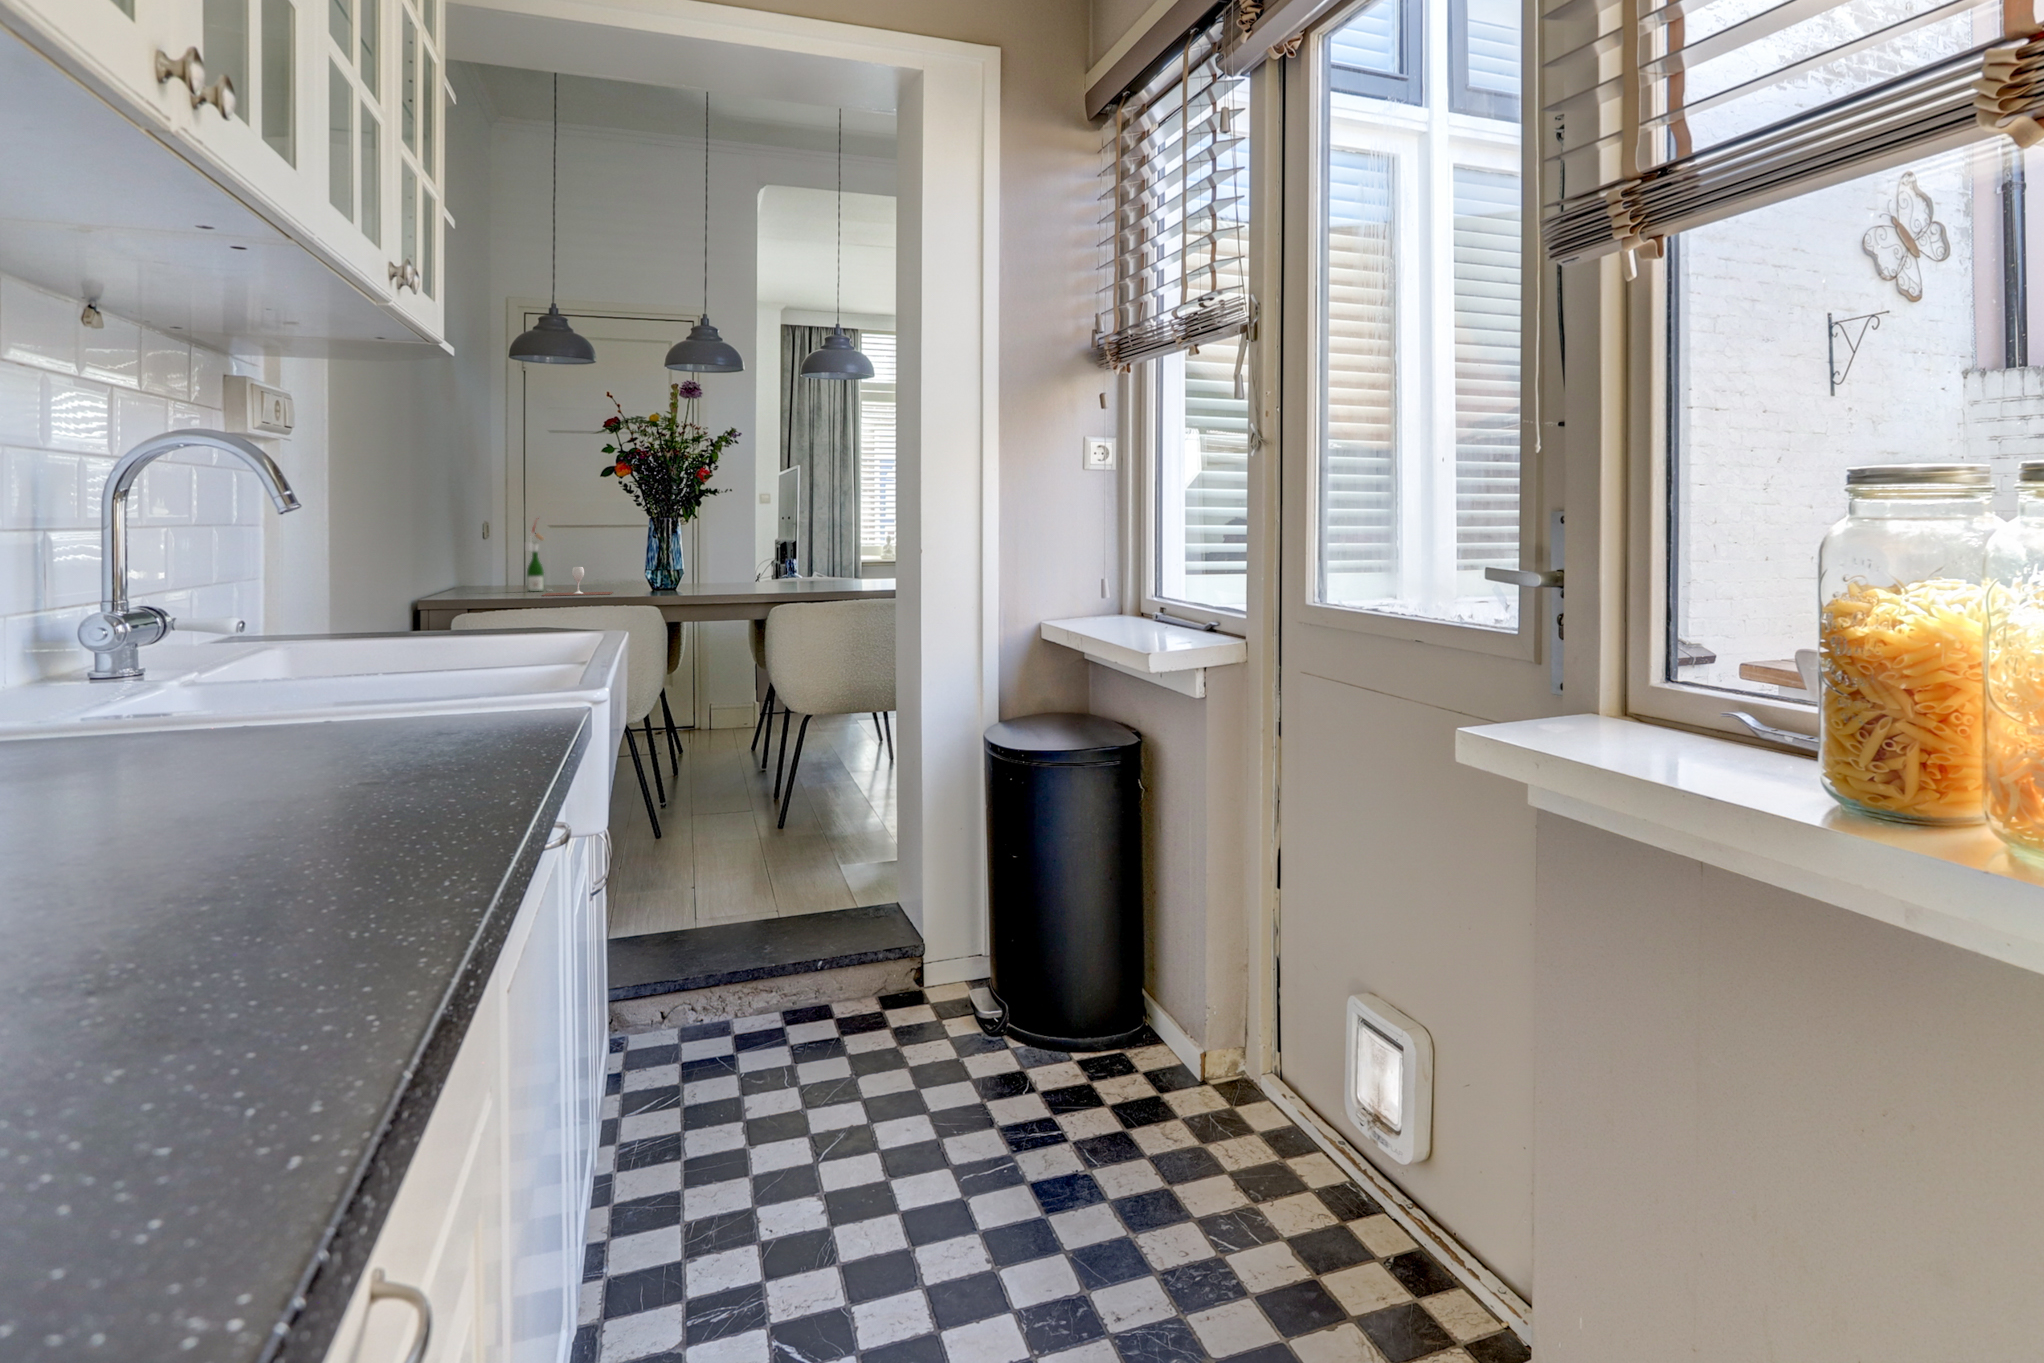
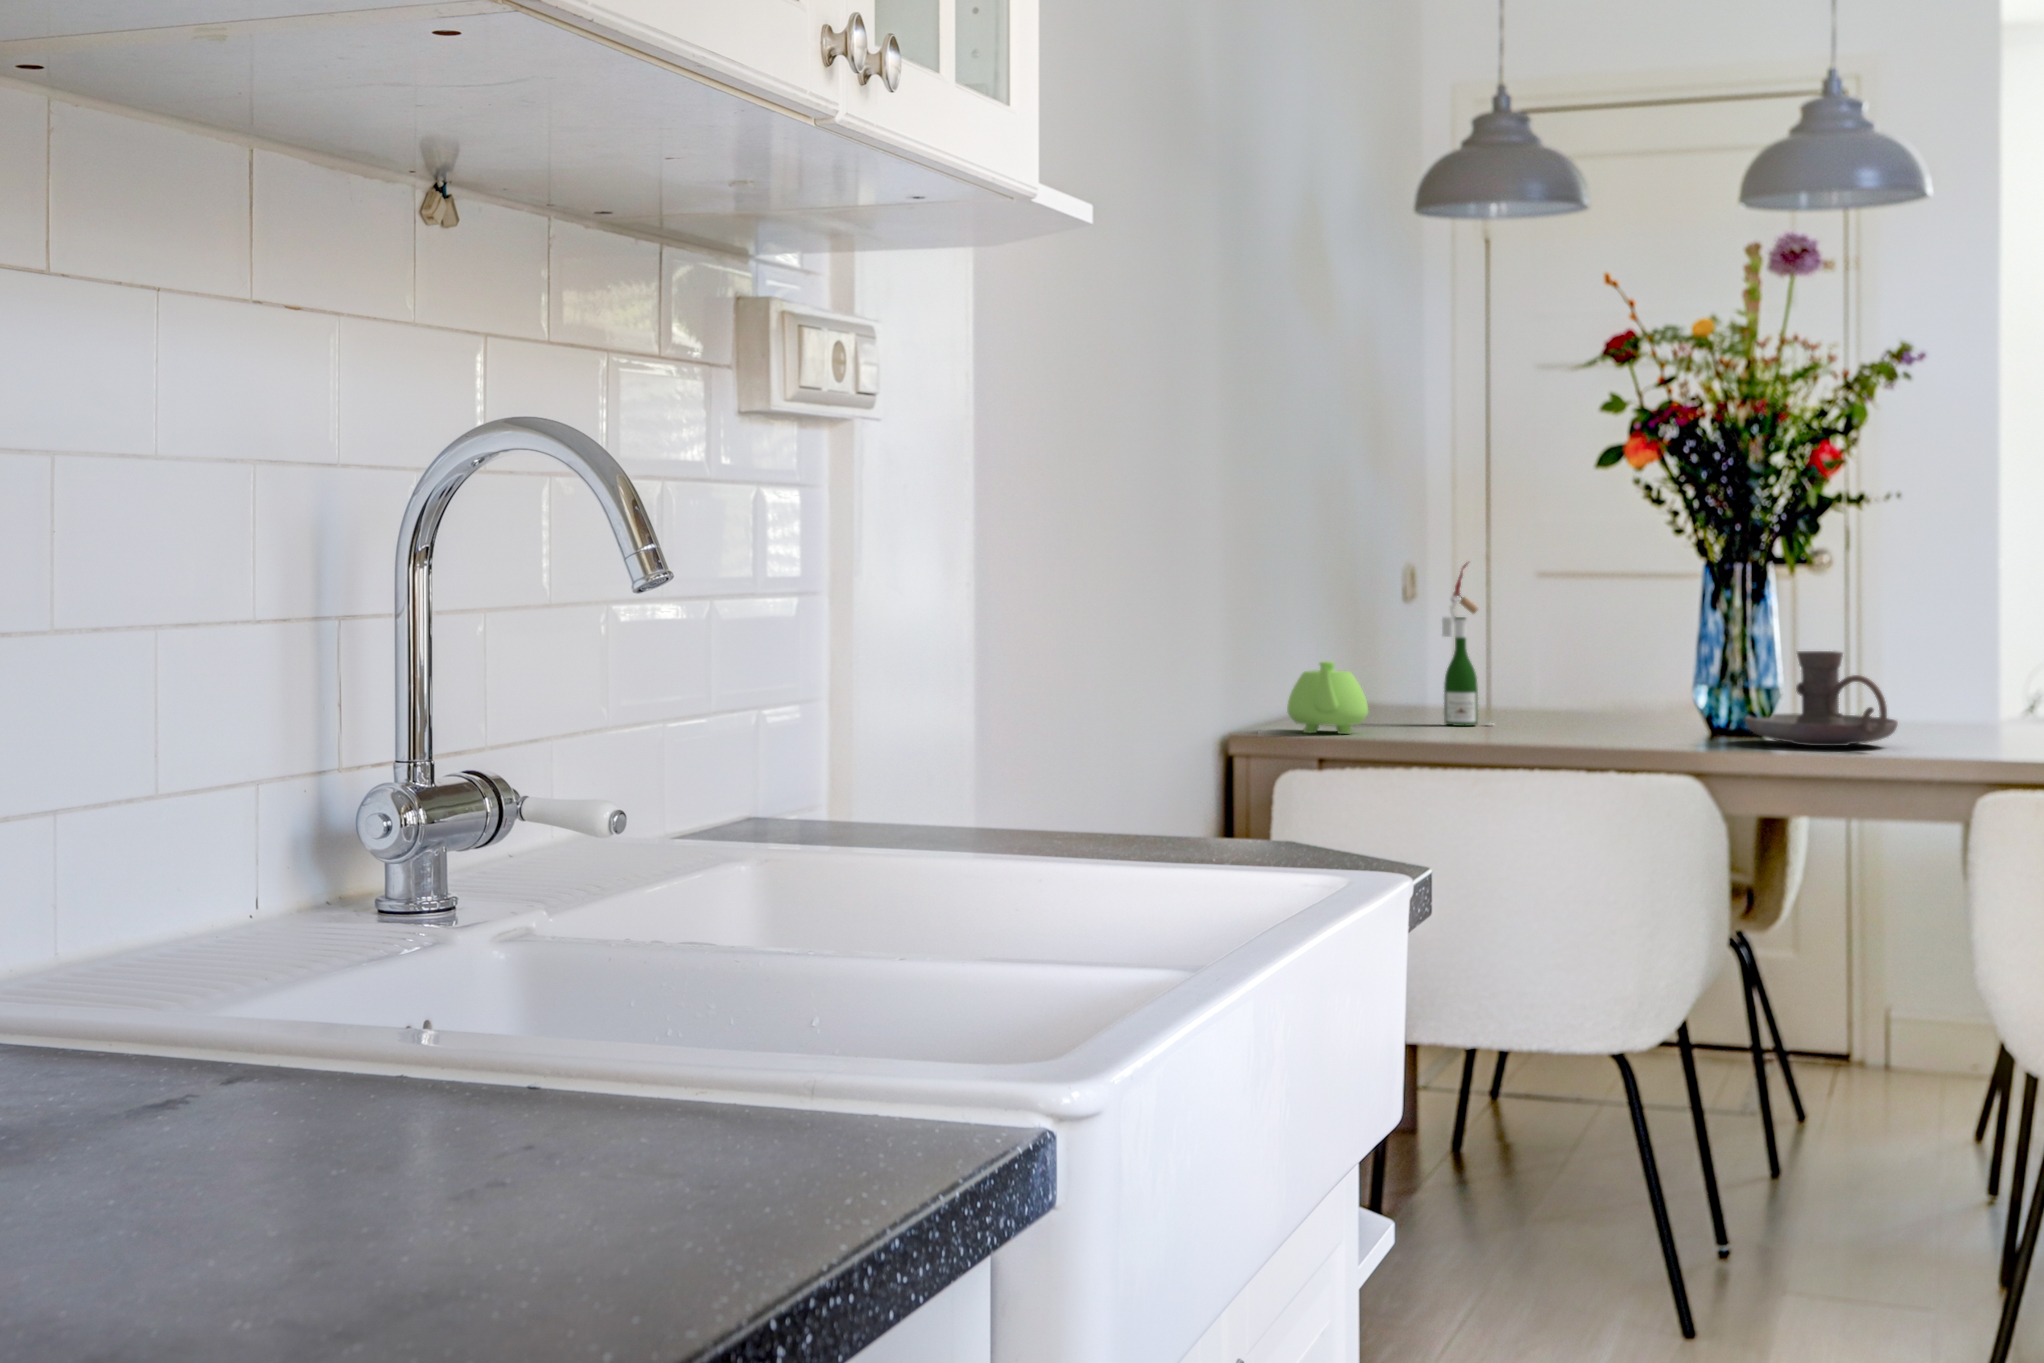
candle holder: none [668,552,731,590] -> present [1744,651,1898,746]
teapot: none [445,562,489,595] -> present [1287,661,1368,734]
wine glass: present [542,567,613,596] -> none [1463,684,1619,755]

